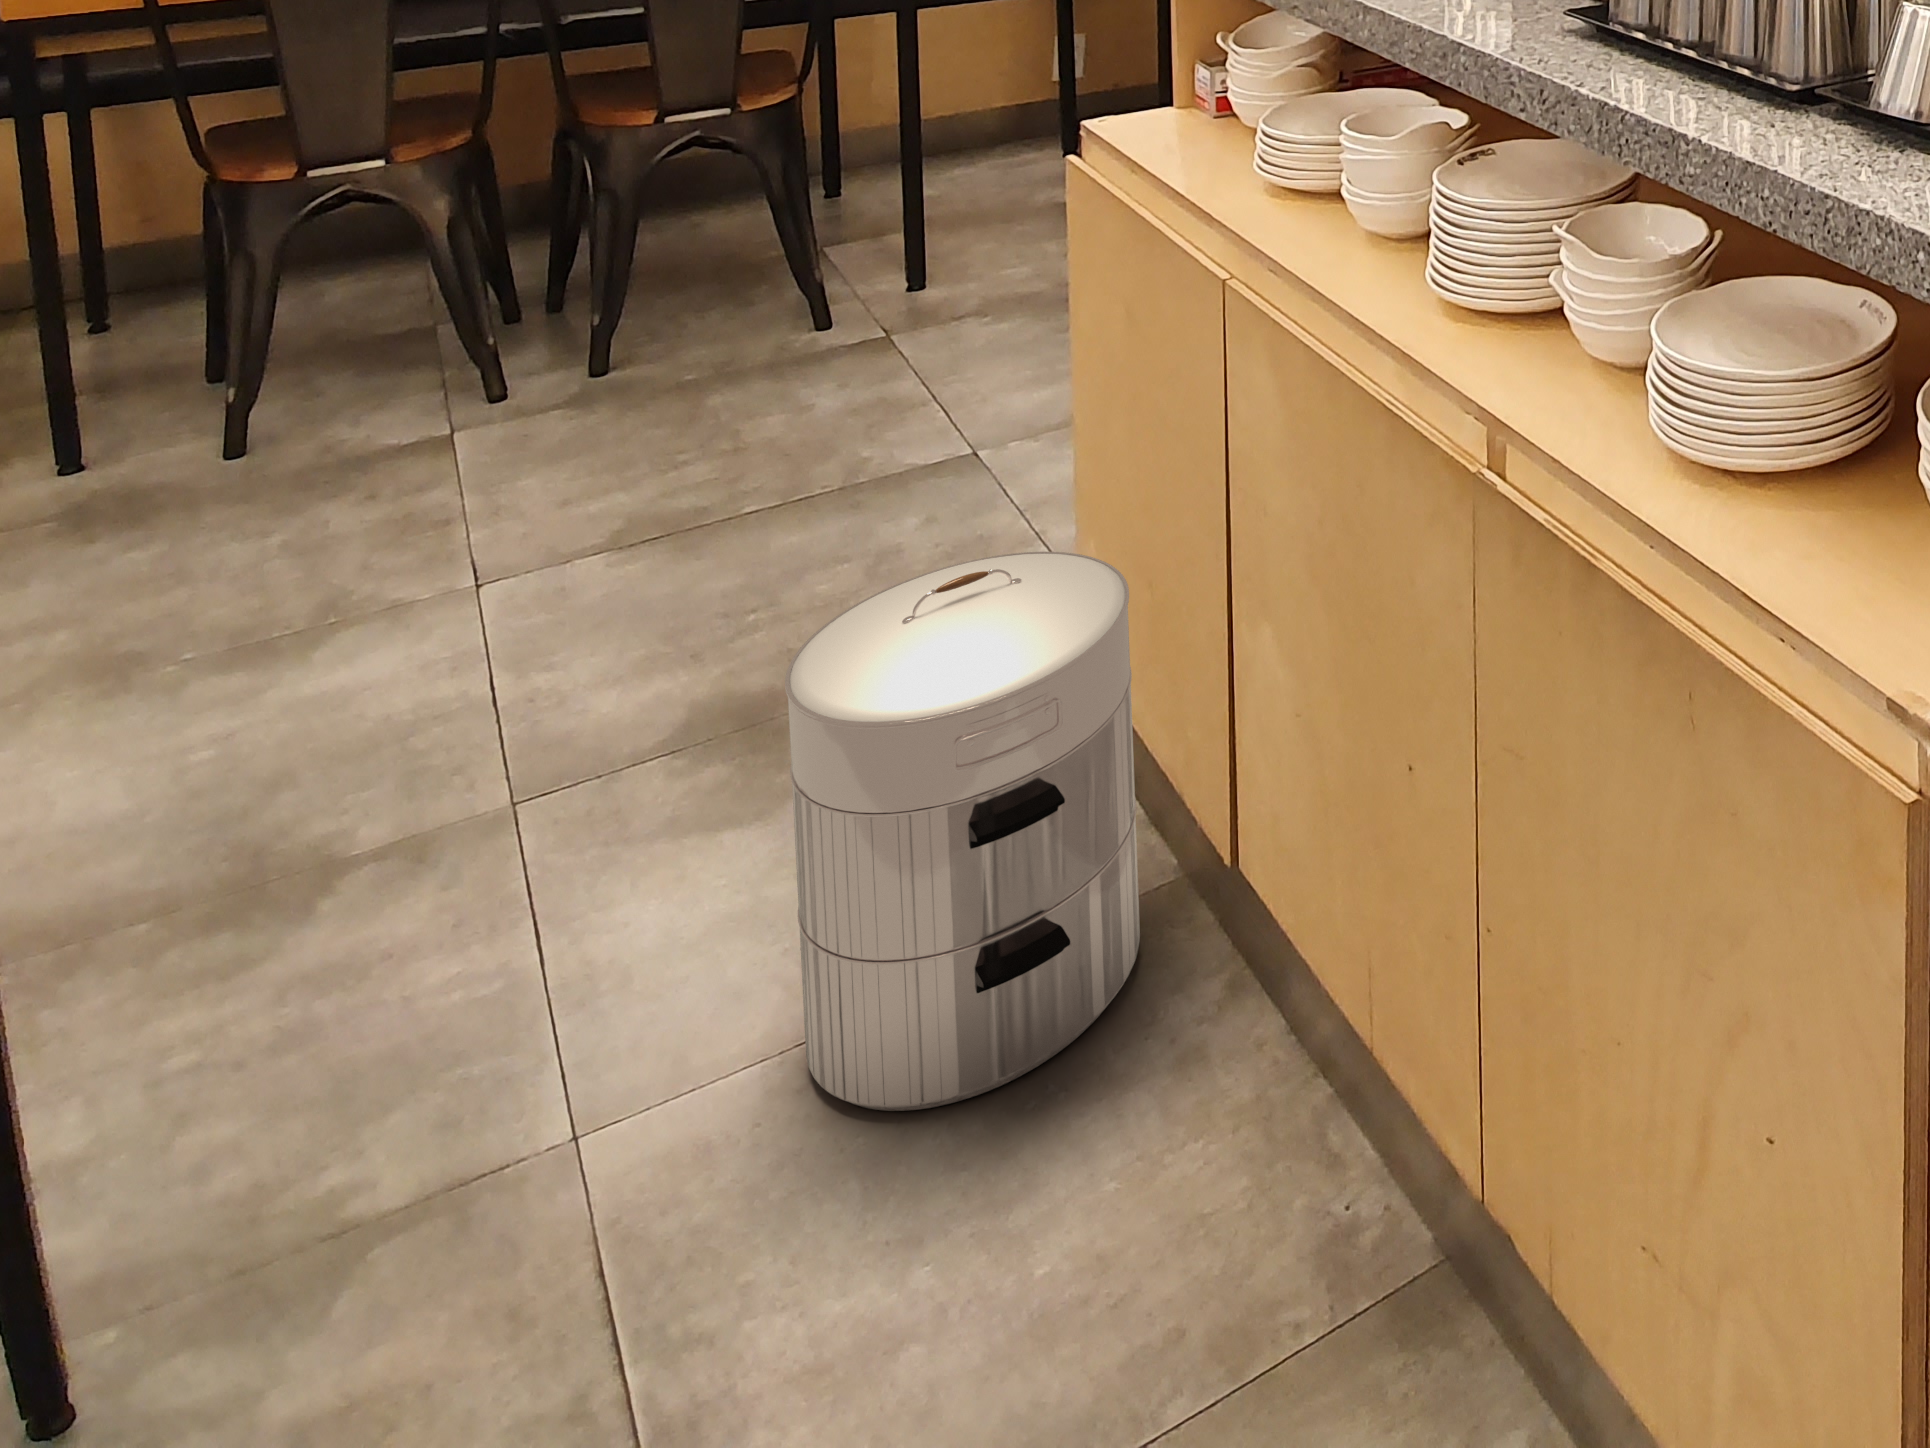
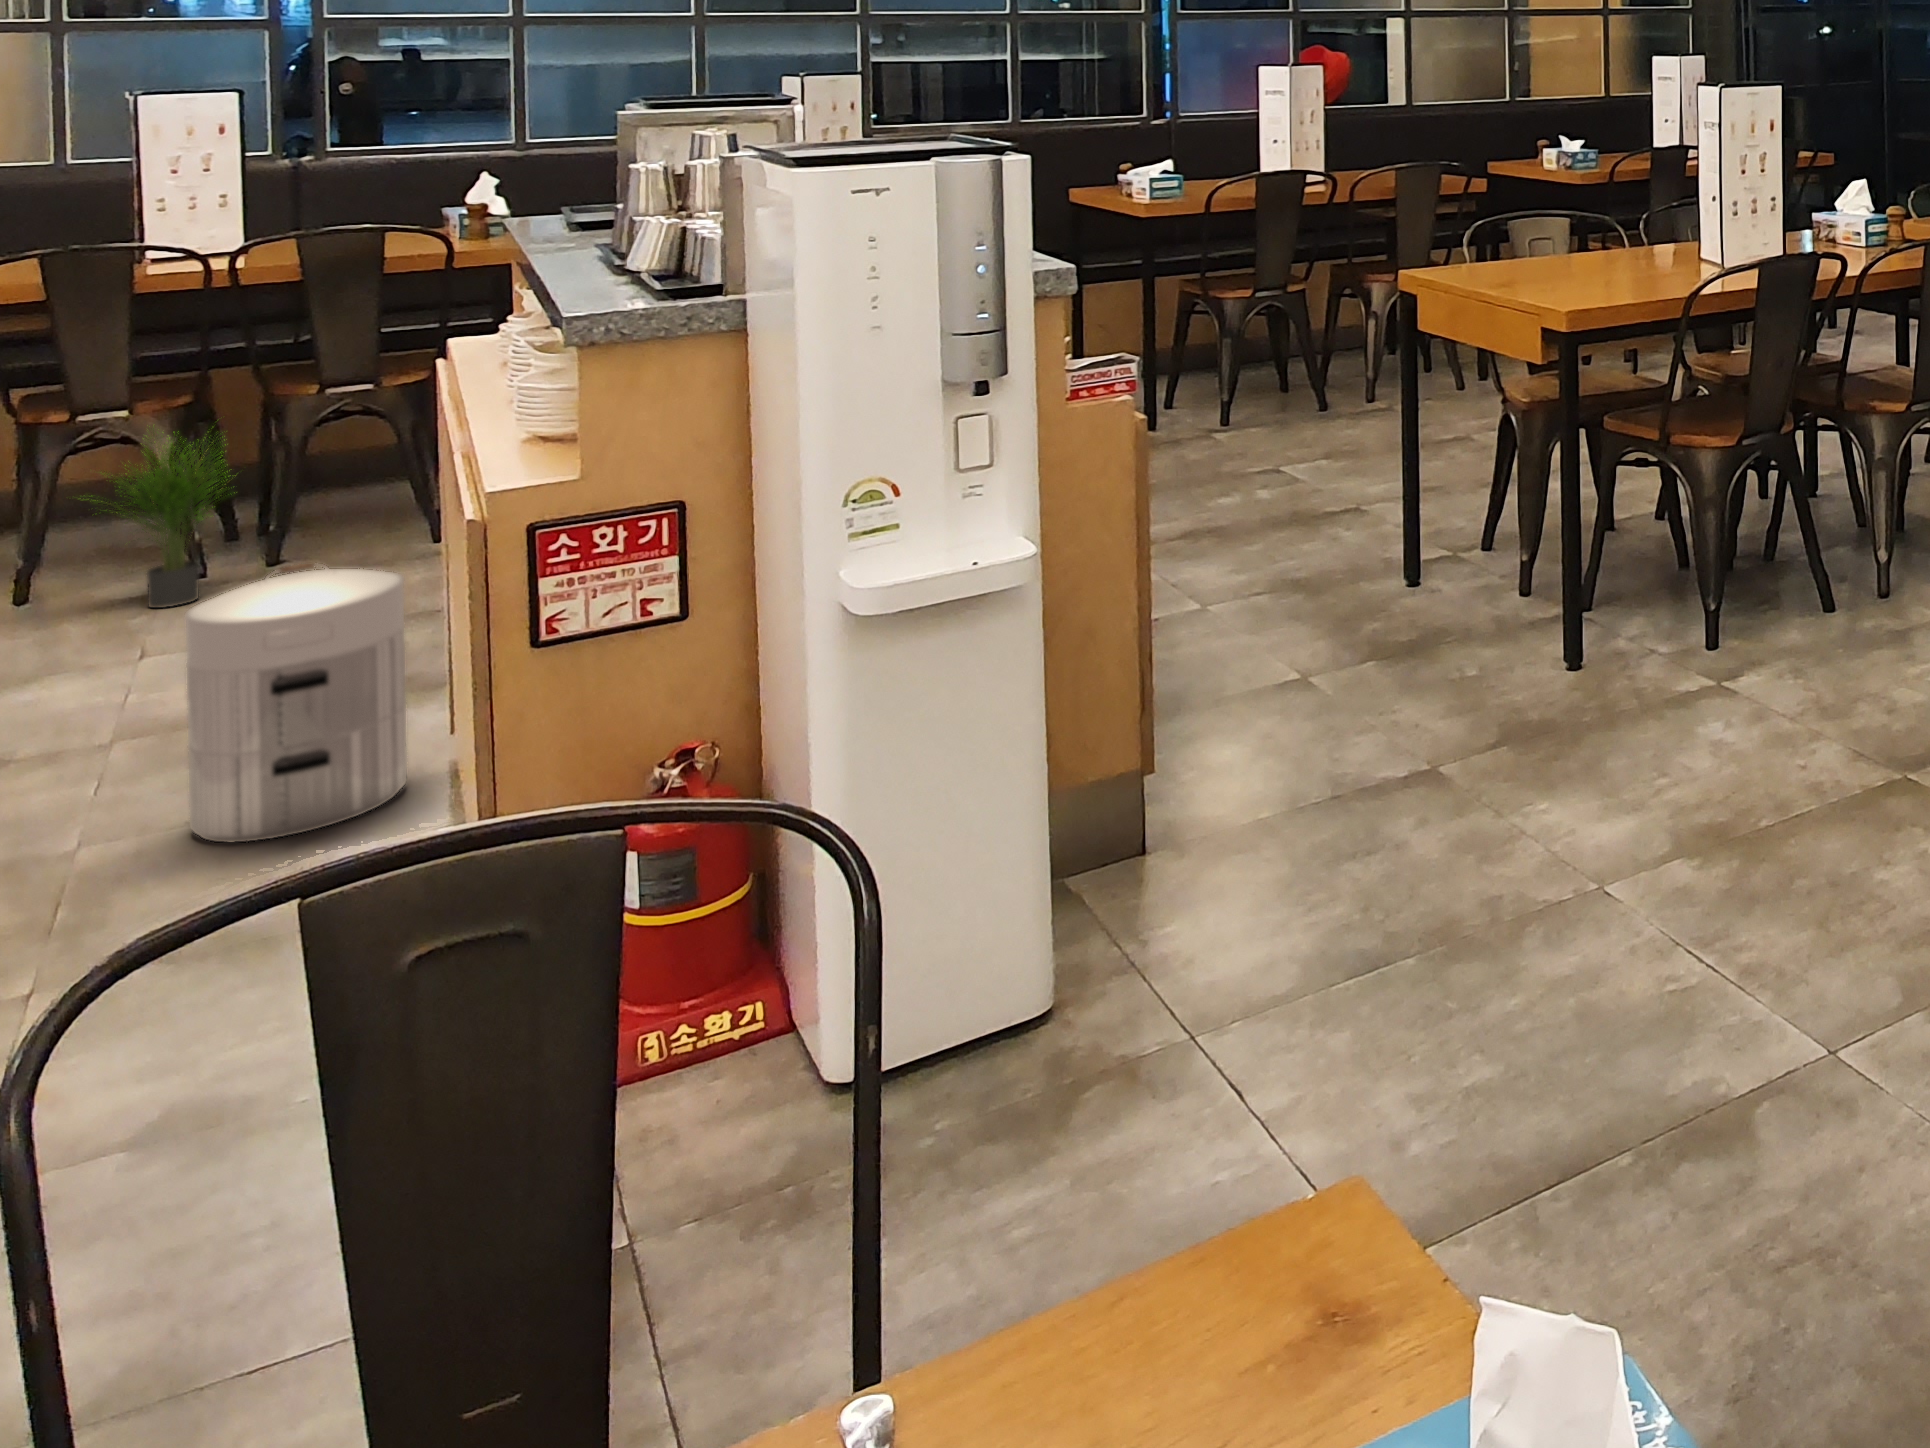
potted plant: none [328,168,598,457] -> present [88,431,230,608]

